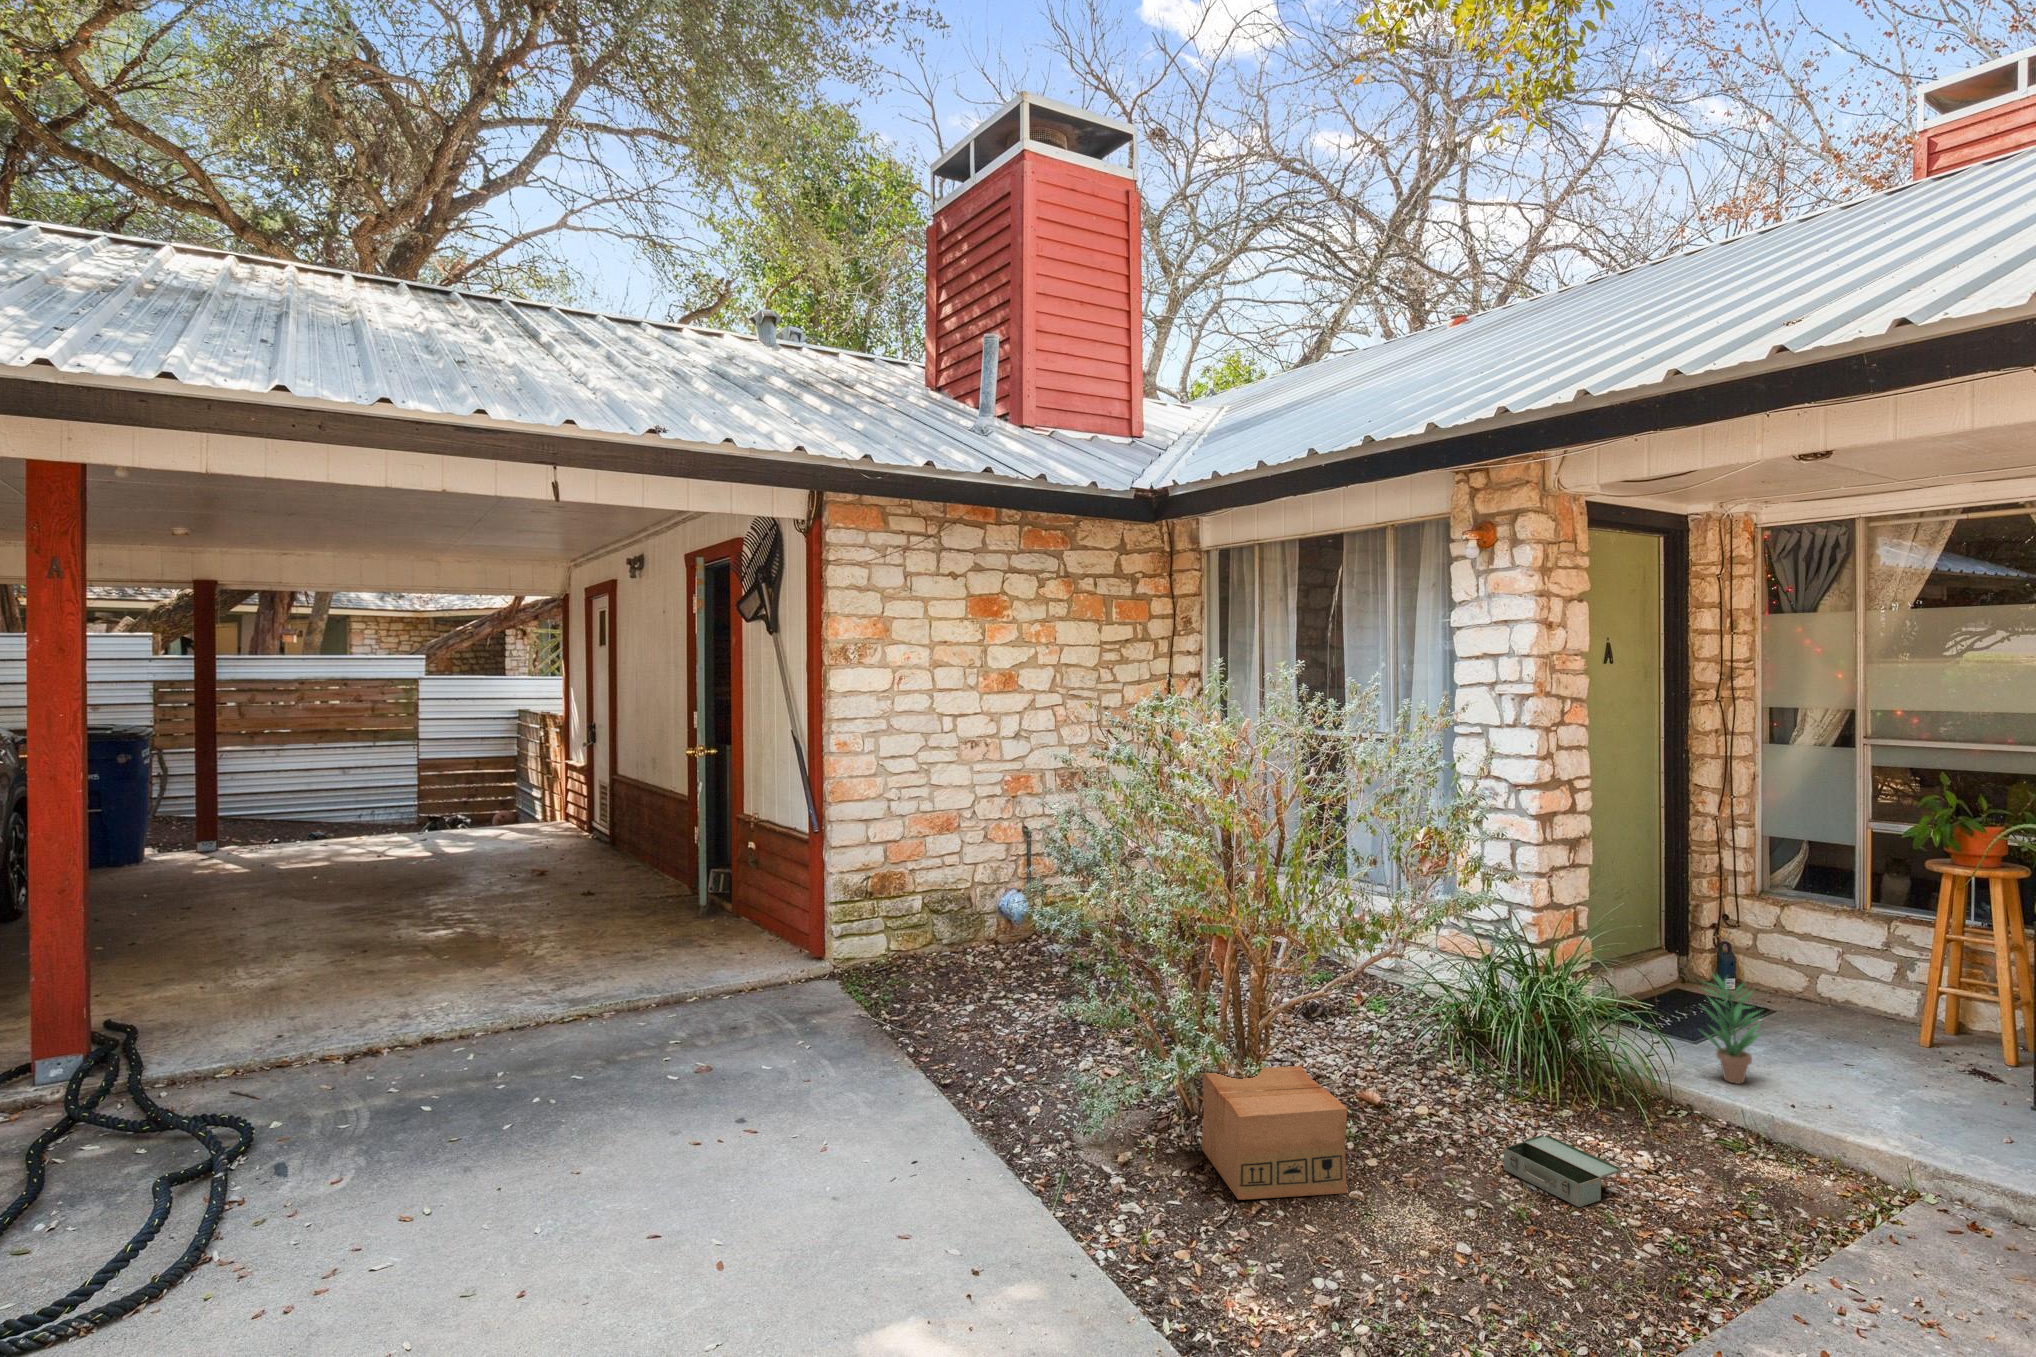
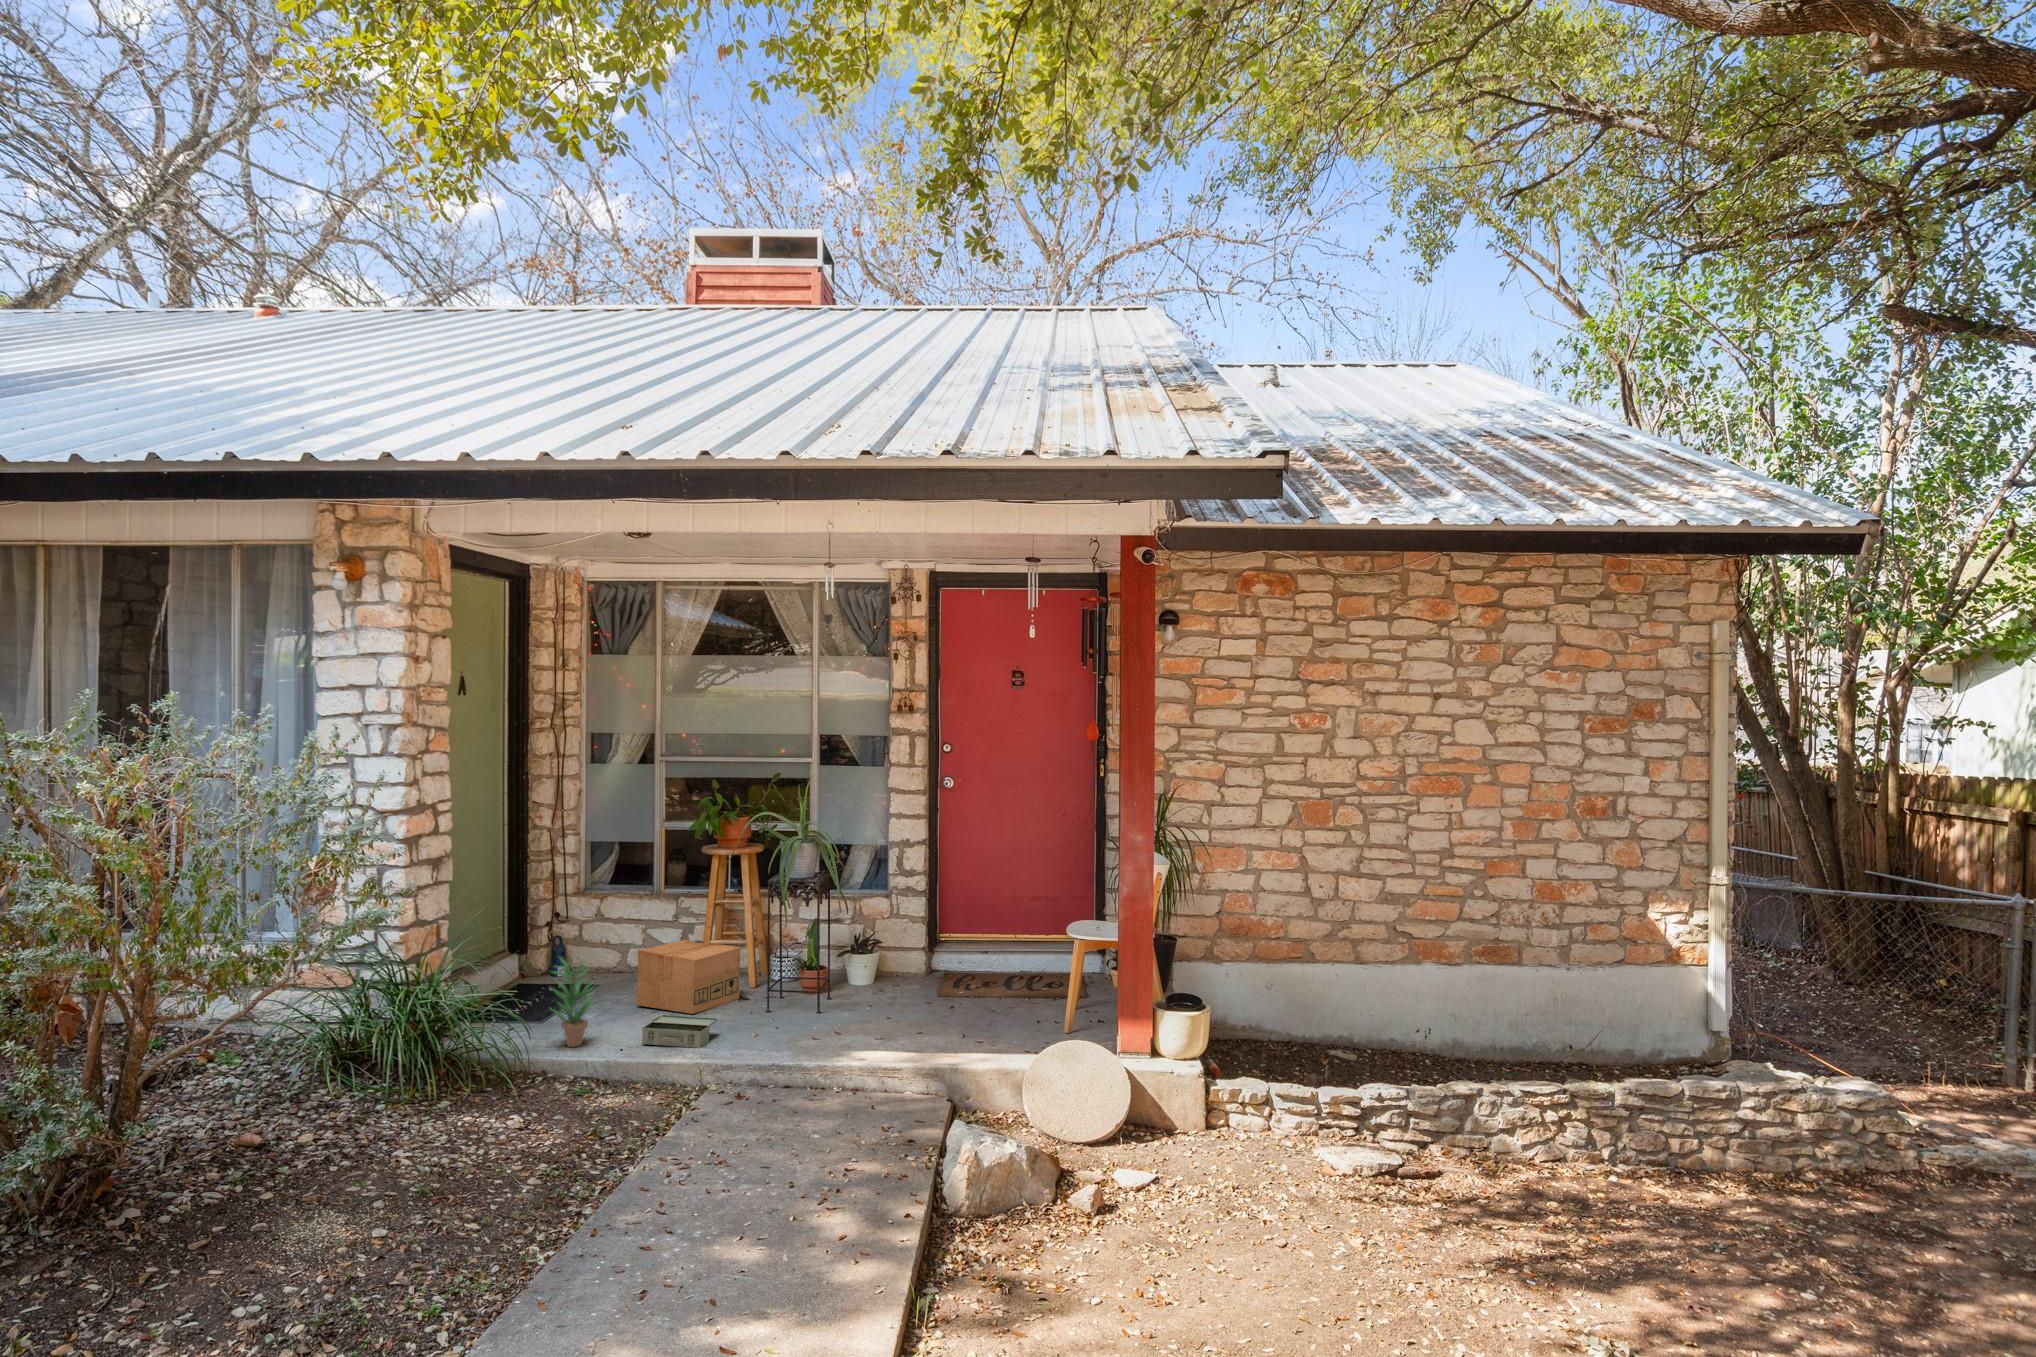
cardboard box: present [1202,1066,1347,1200] -> present [637,940,741,1014]
toolbox: present [1504,1135,1621,1207] -> present [642,1015,718,1048]

